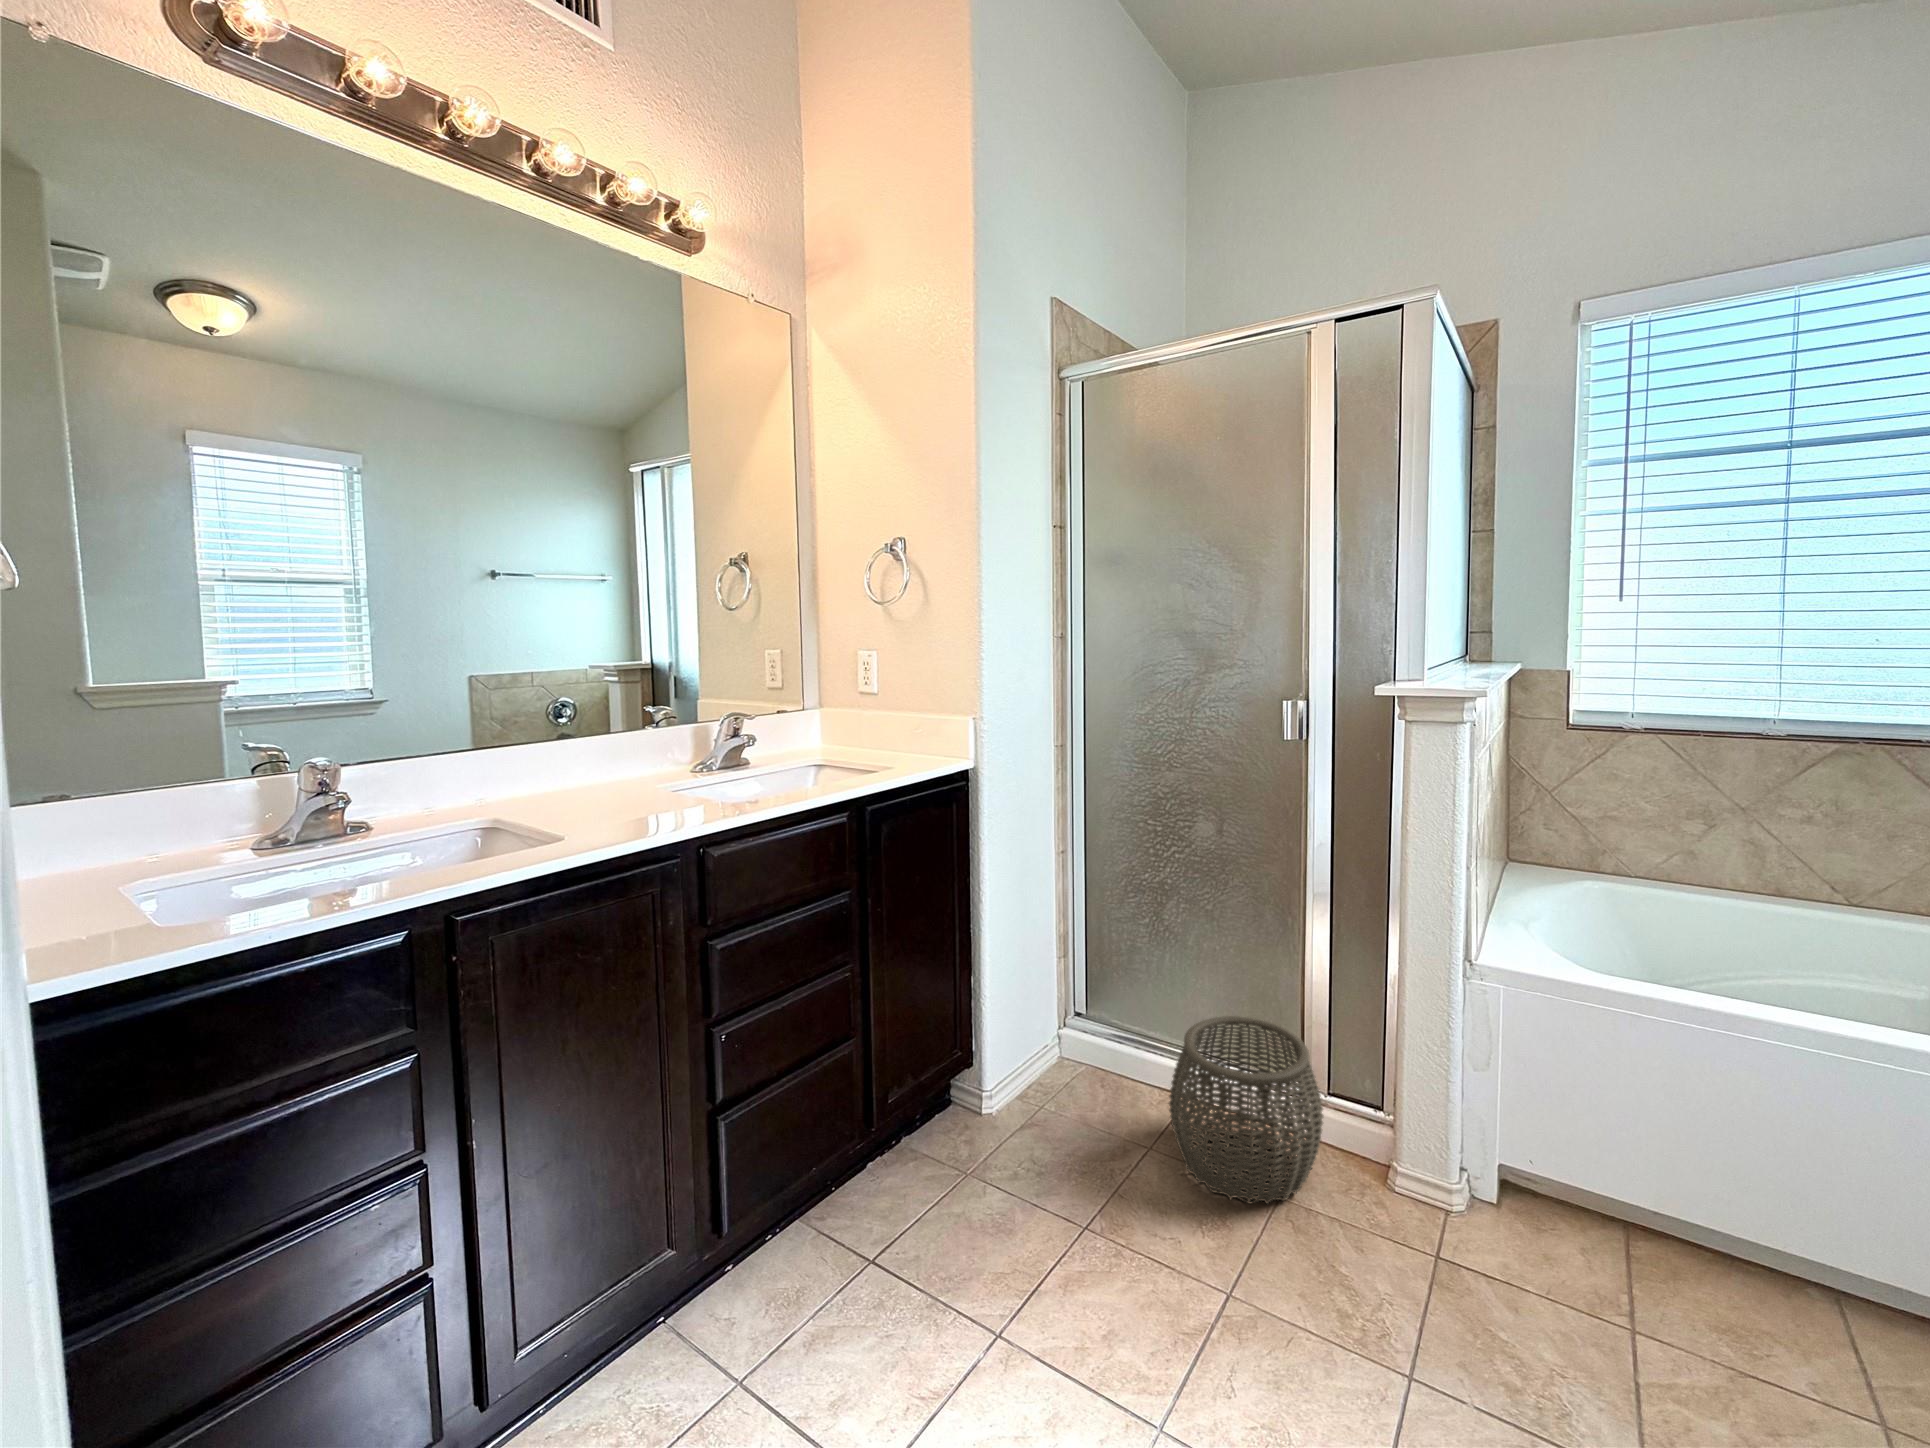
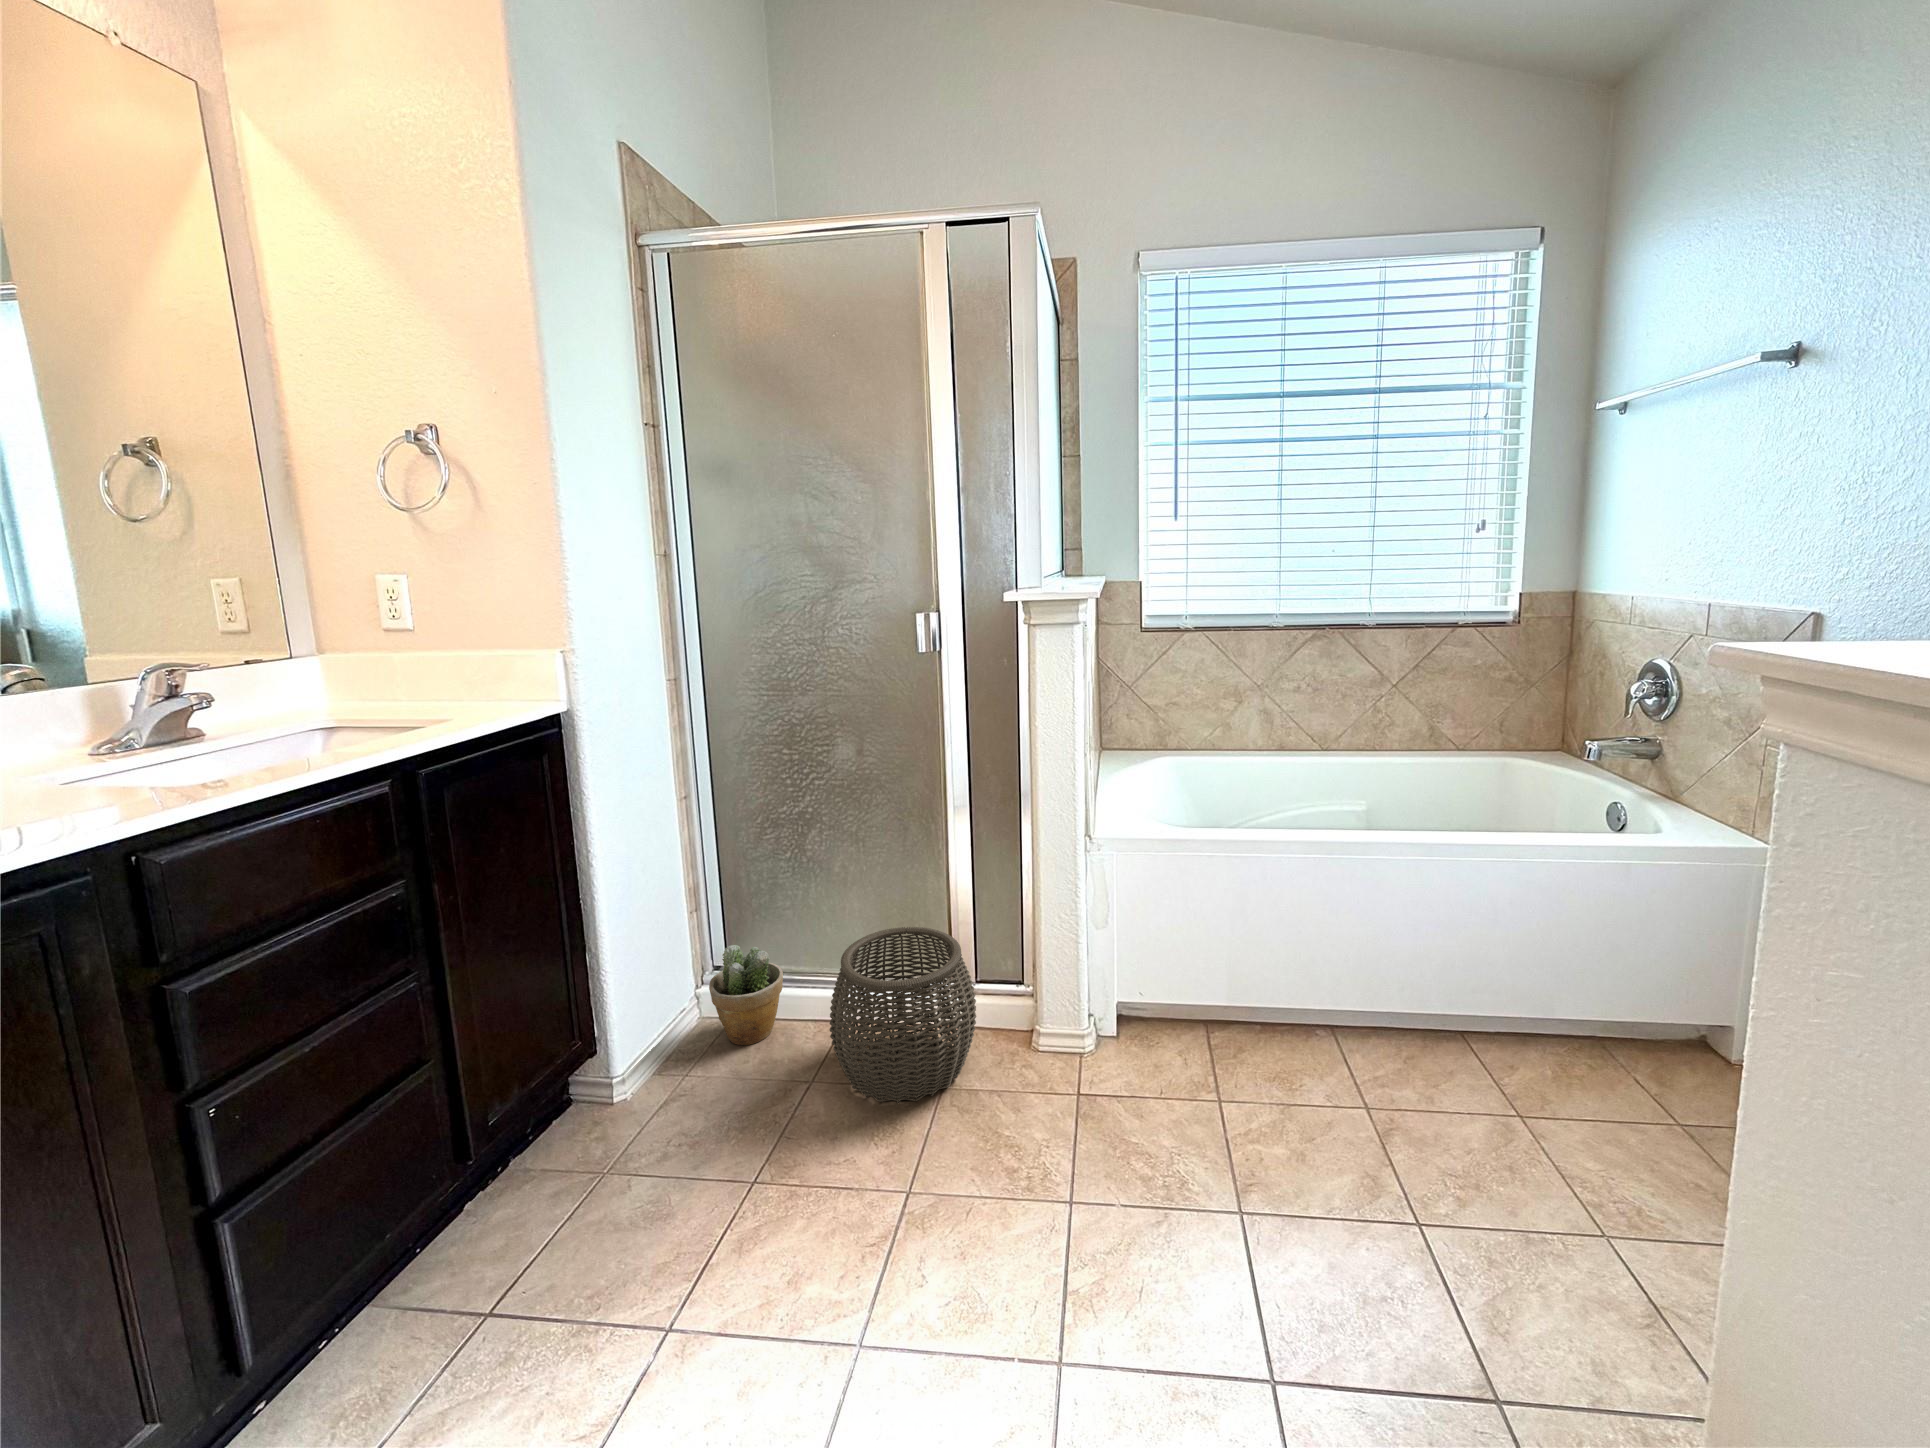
potted plant: none [1066,998,1132,1097] -> present [709,945,783,1045]

